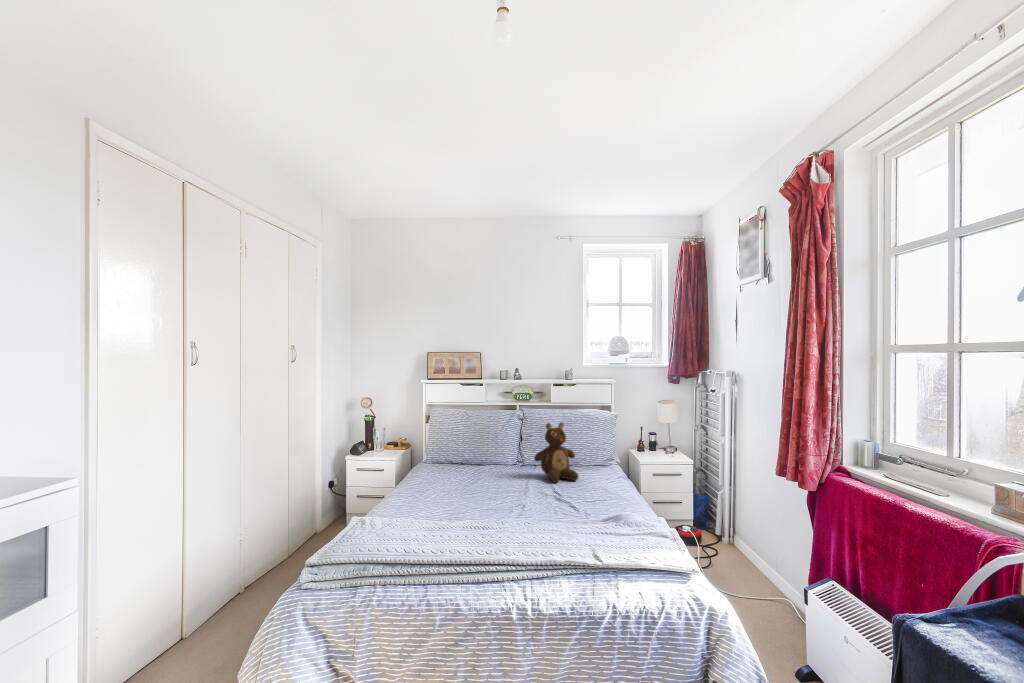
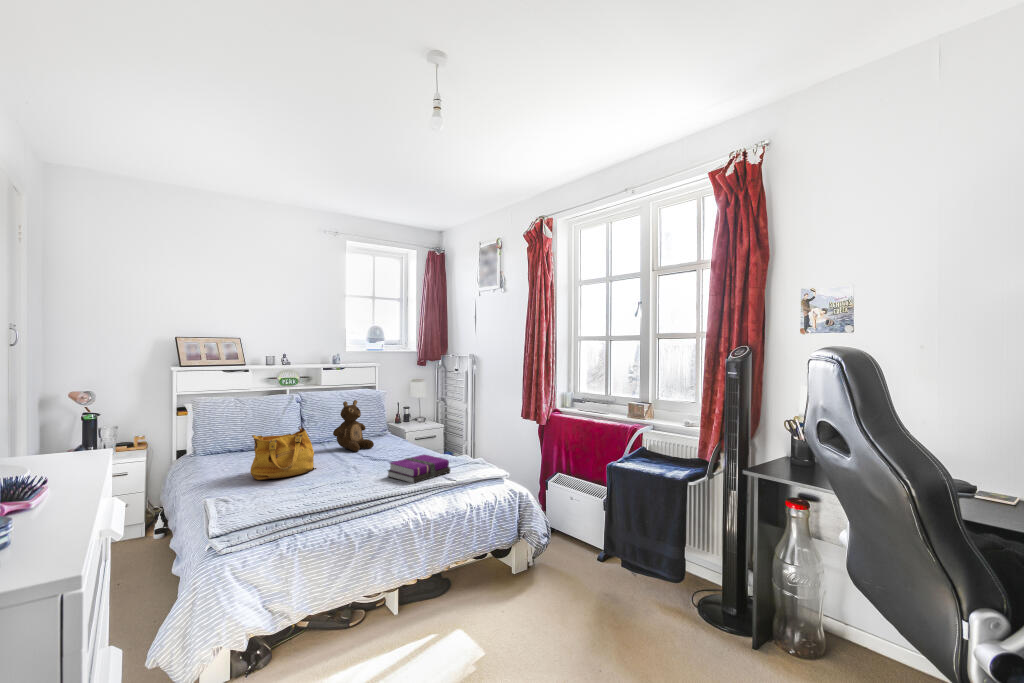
handbag: none [430,448,493,501] -> present [250,426,314,480]
notebook: none [538,507,620,549] -> present [388,455,450,483]

